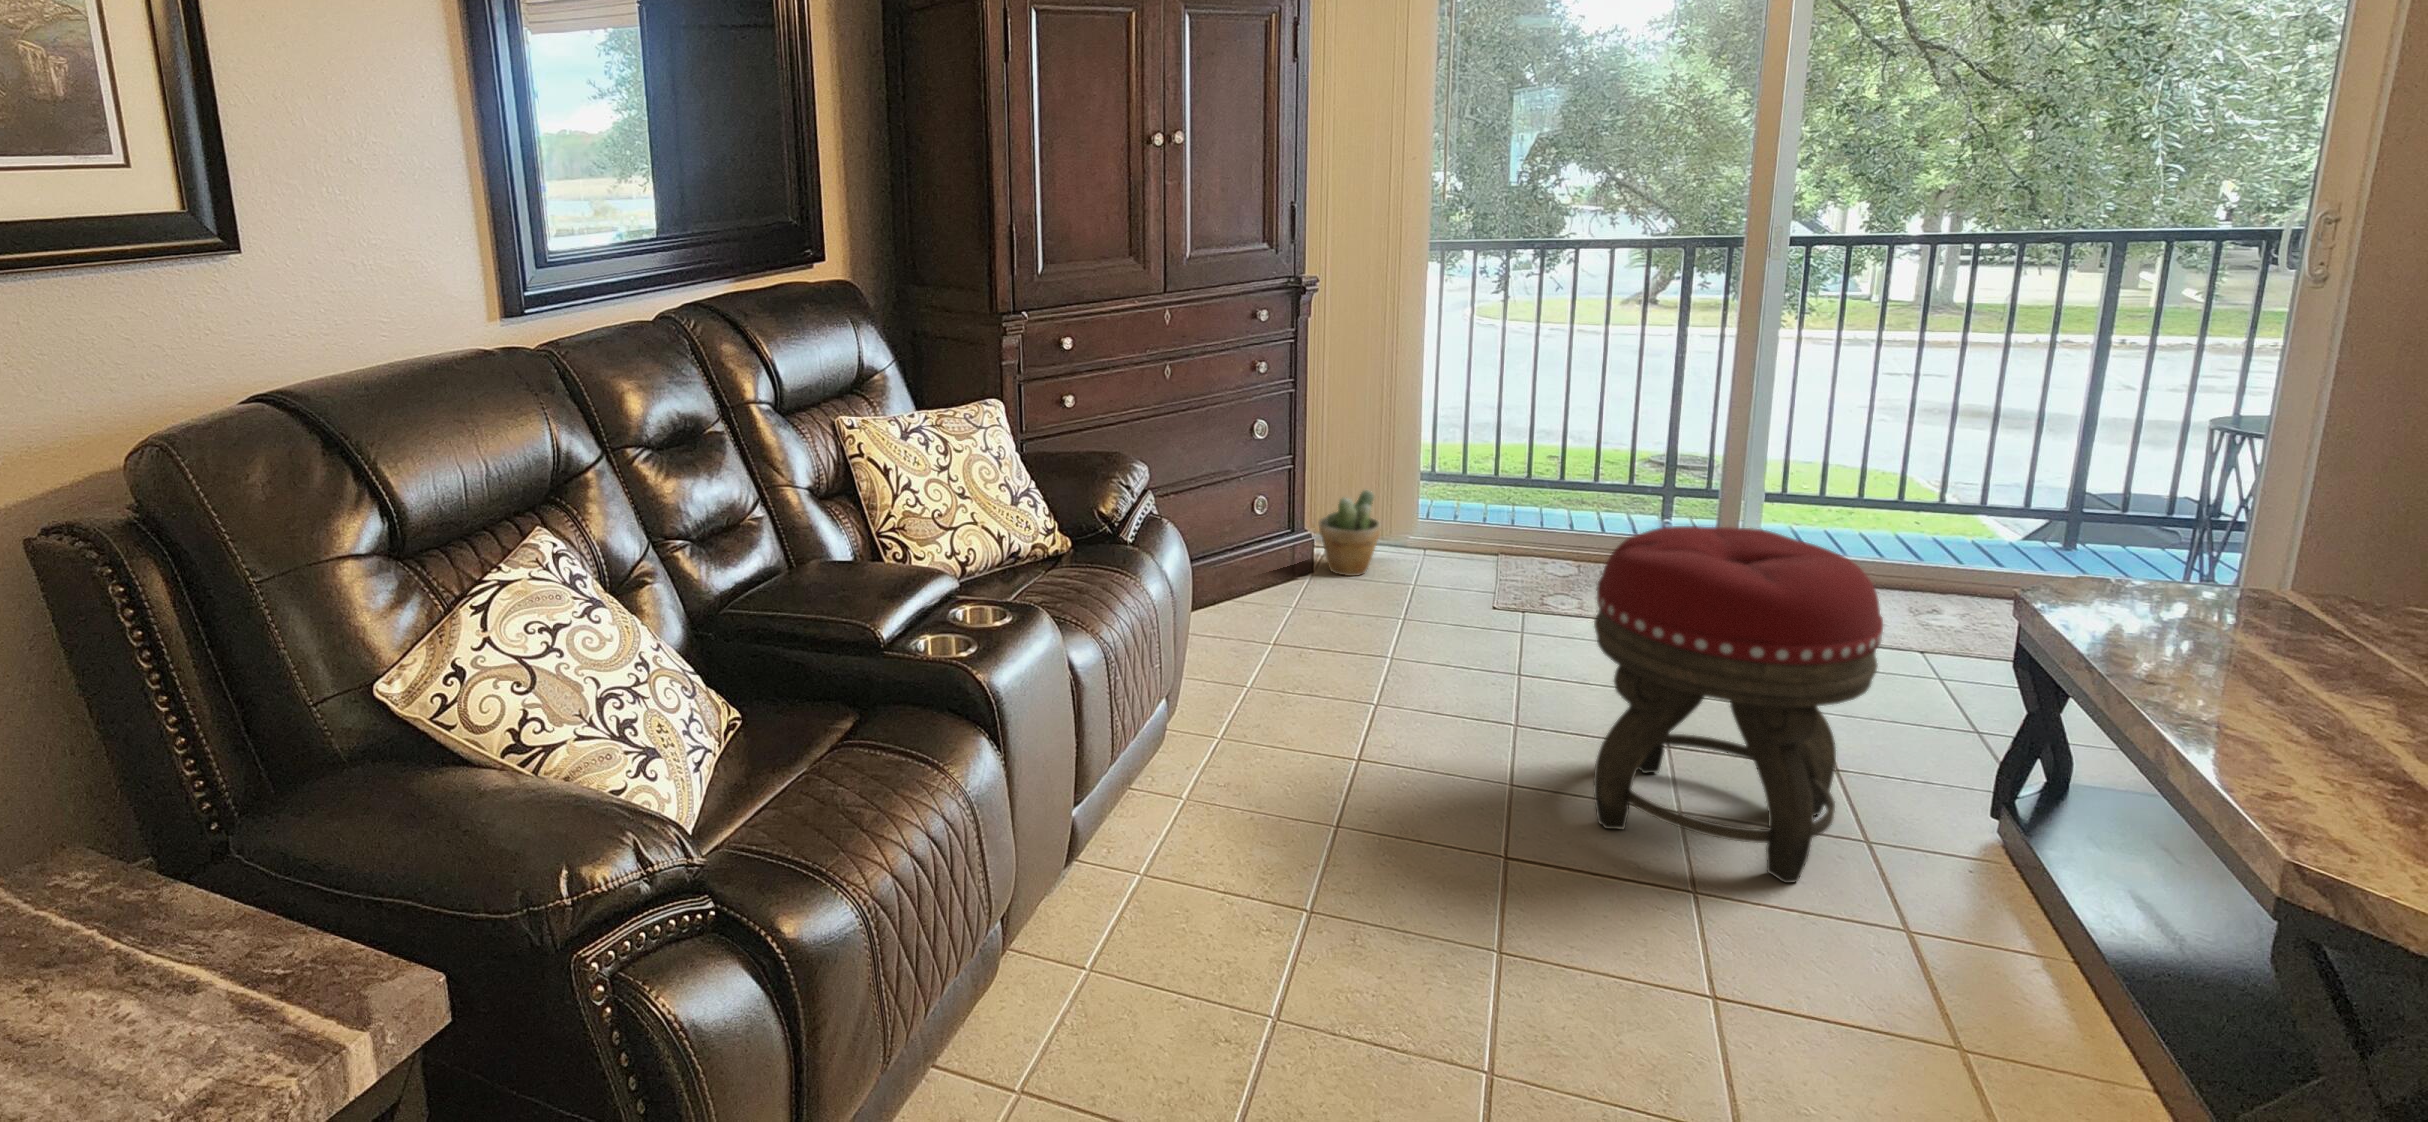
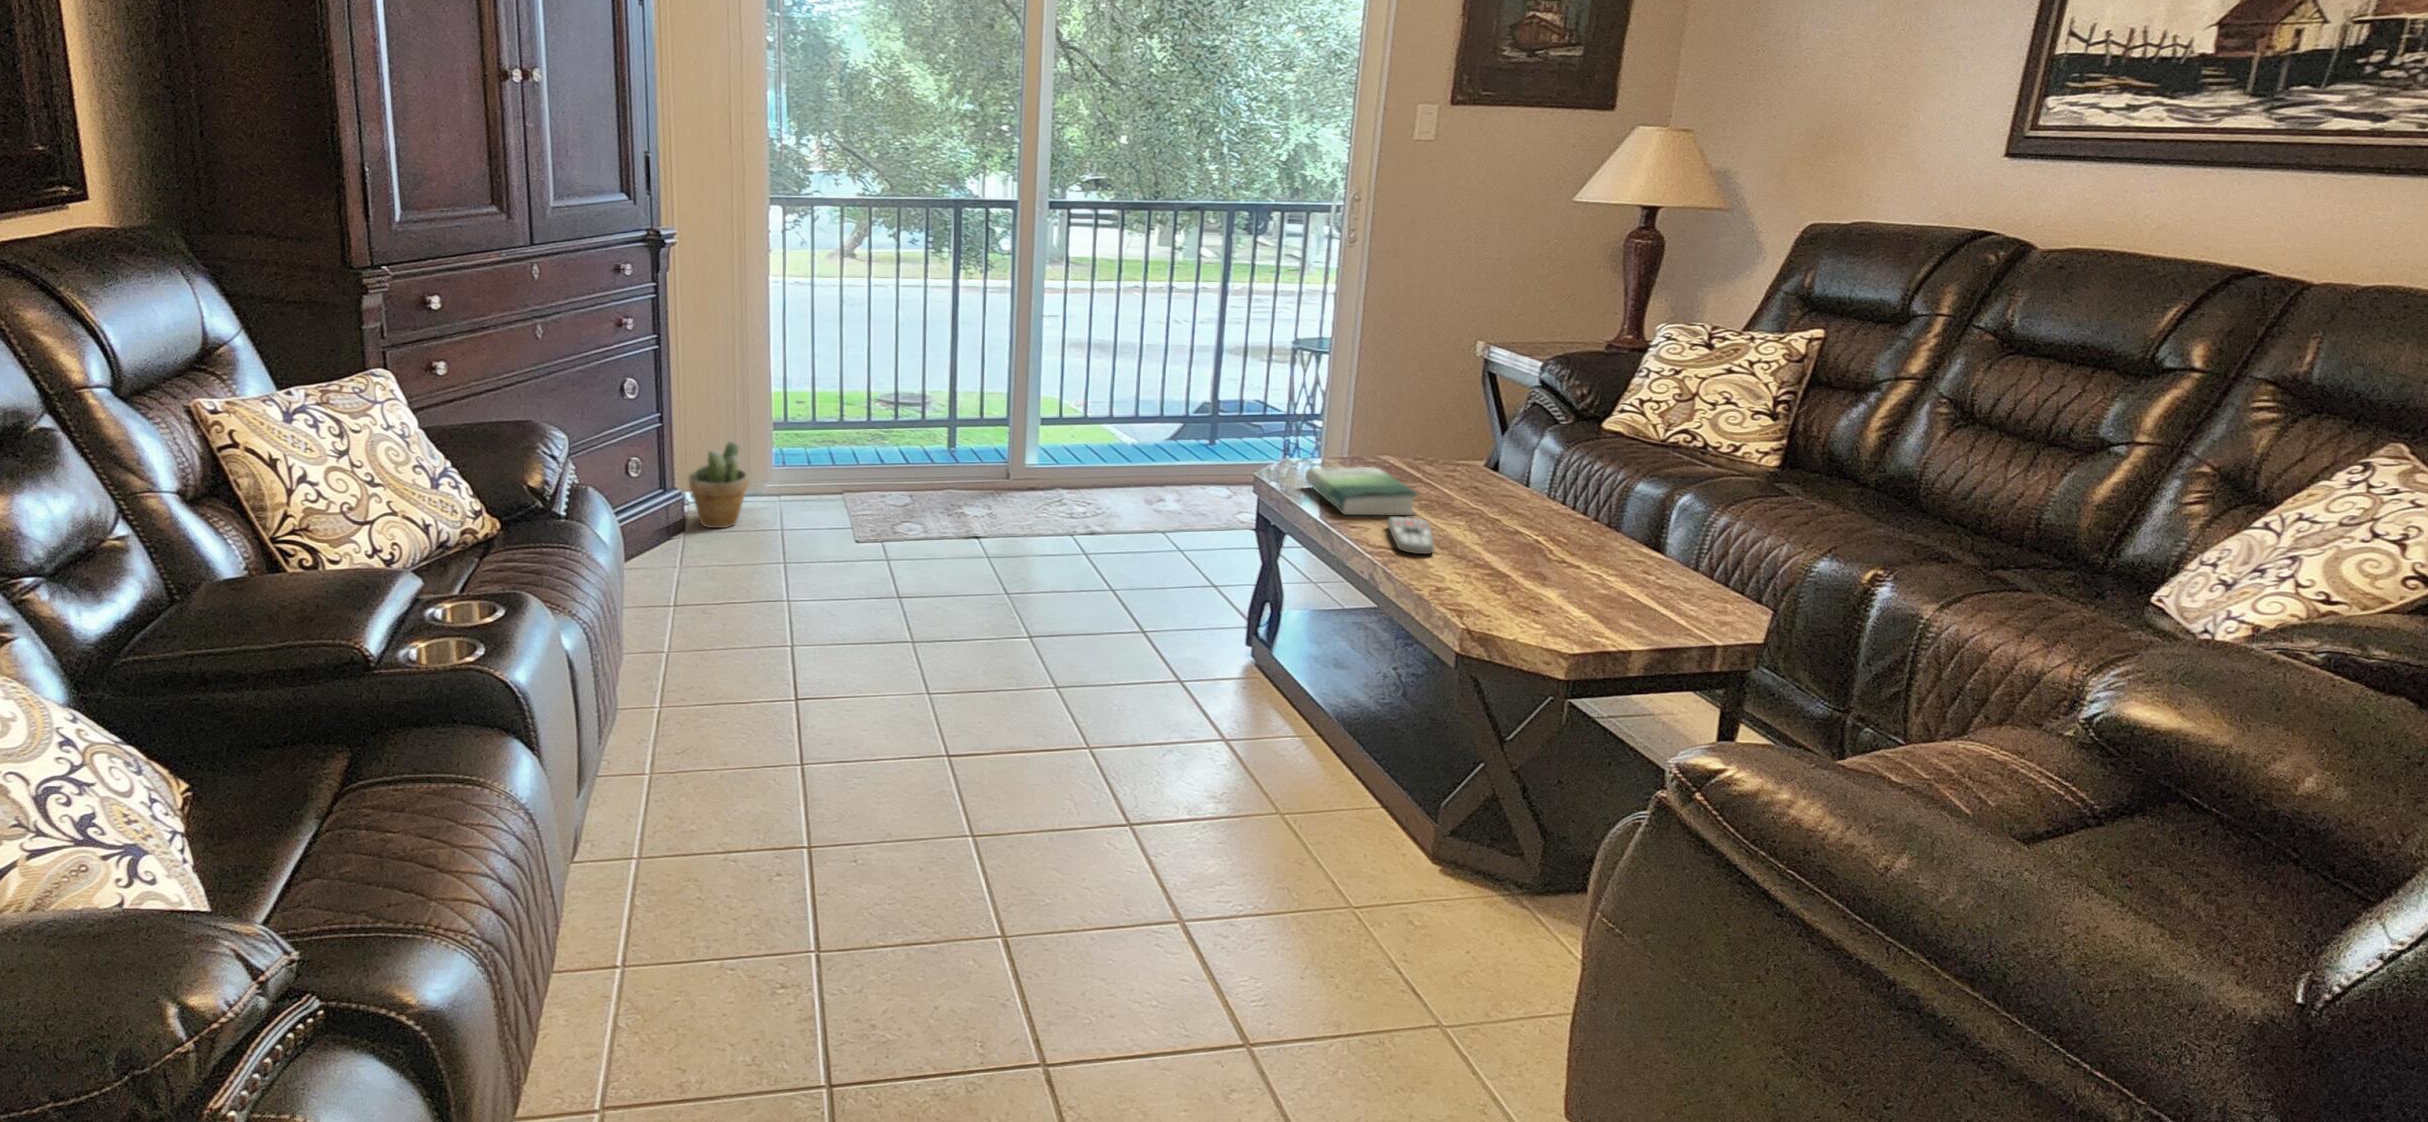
footstool: present [1594,526,1883,883] -> none [987,444,1184,721]
book: none [2129,596,2350,689] -> present [1305,467,1417,516]
remote control: none [2263,684,2357,751] -> present [1388,517,1434,554]

